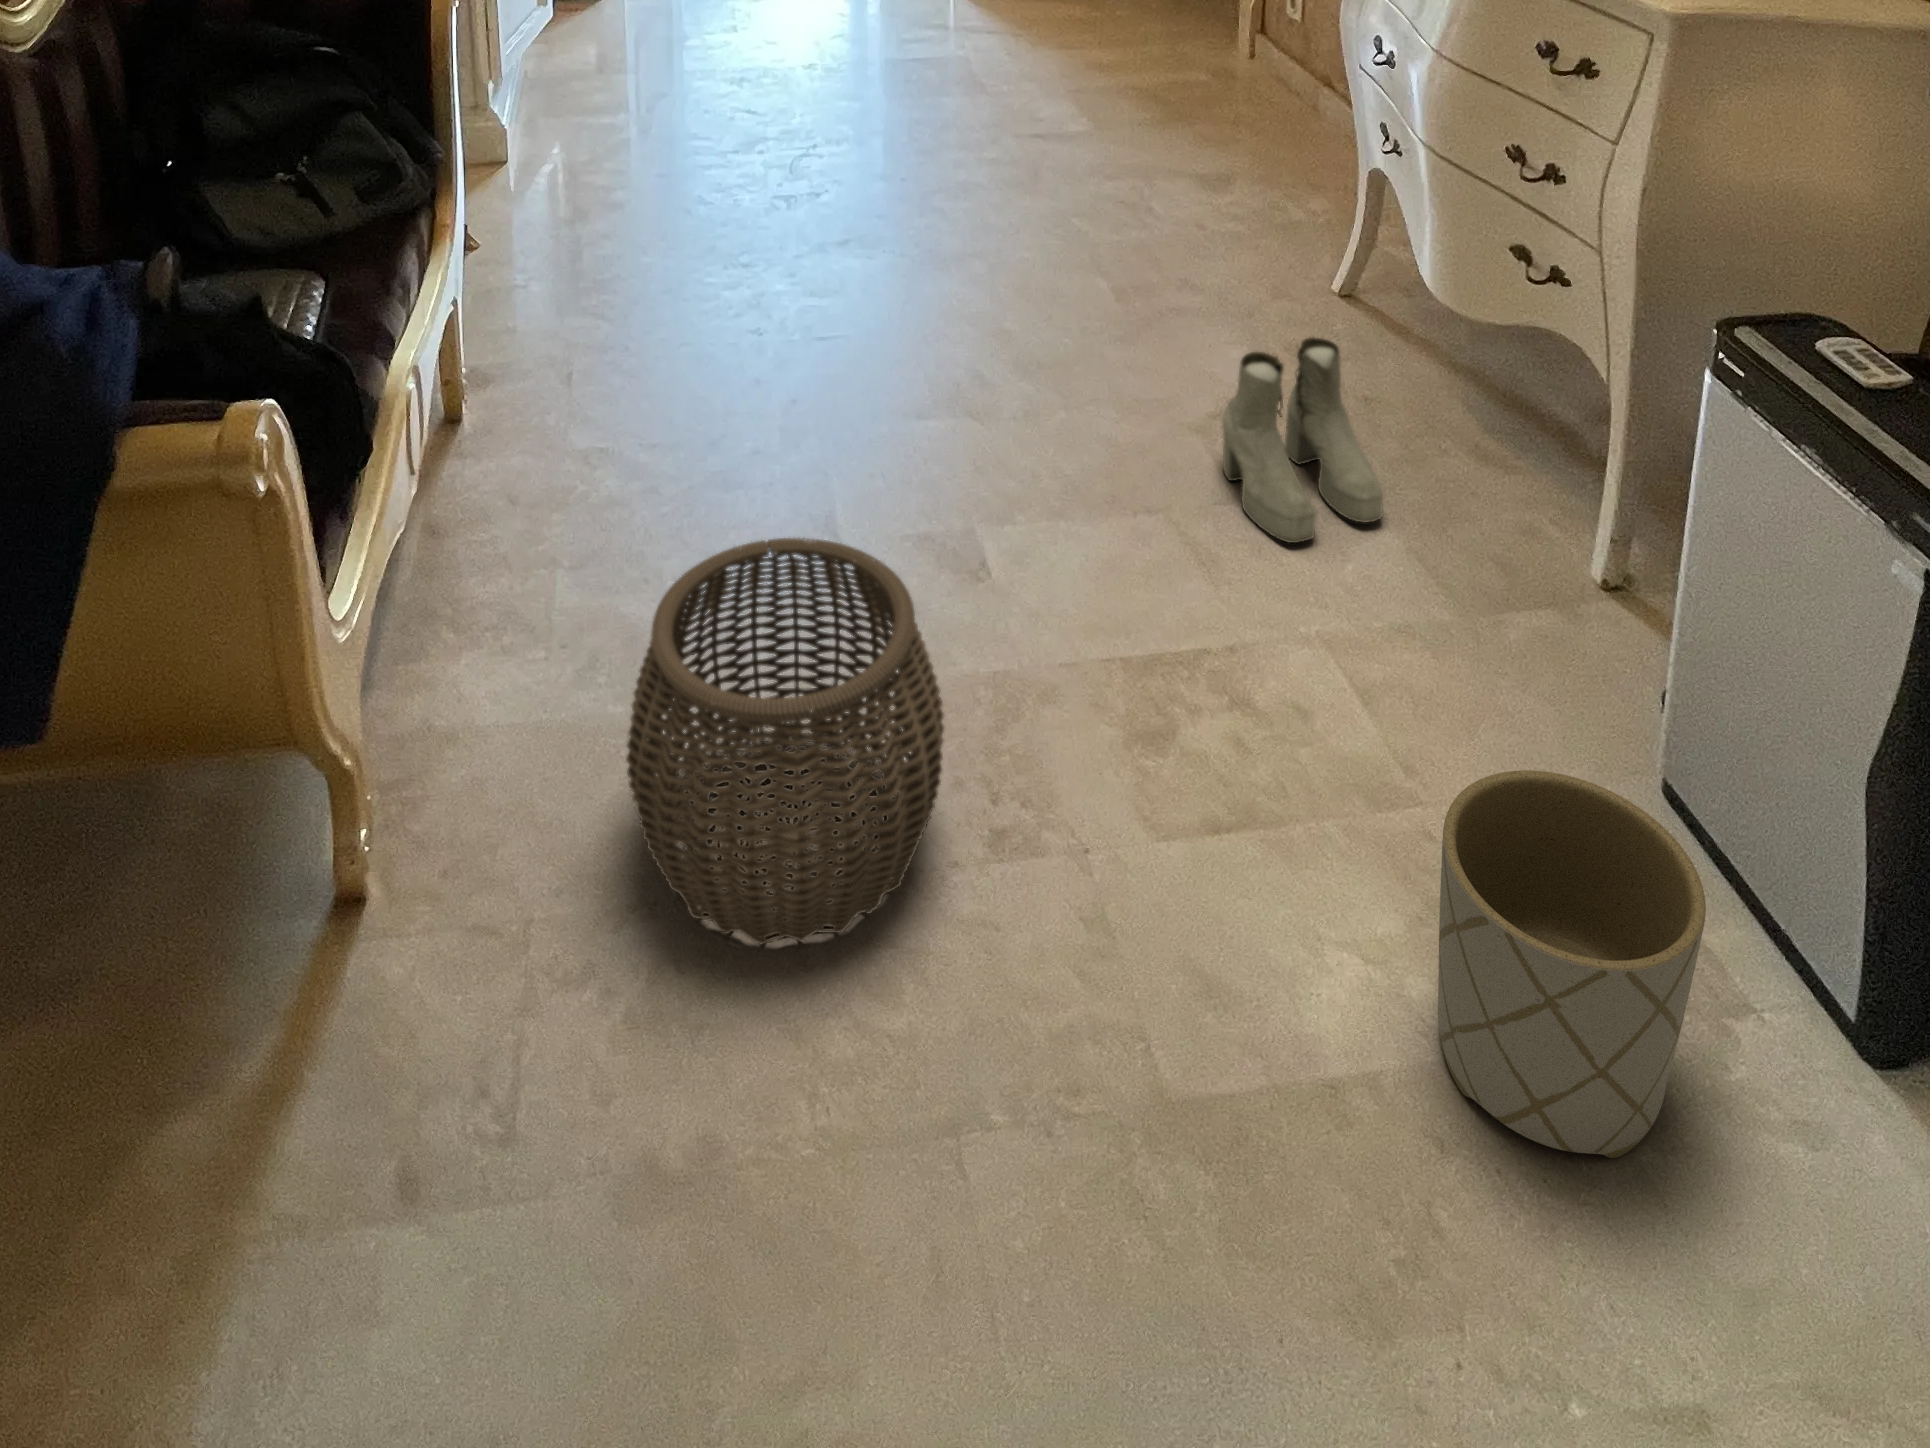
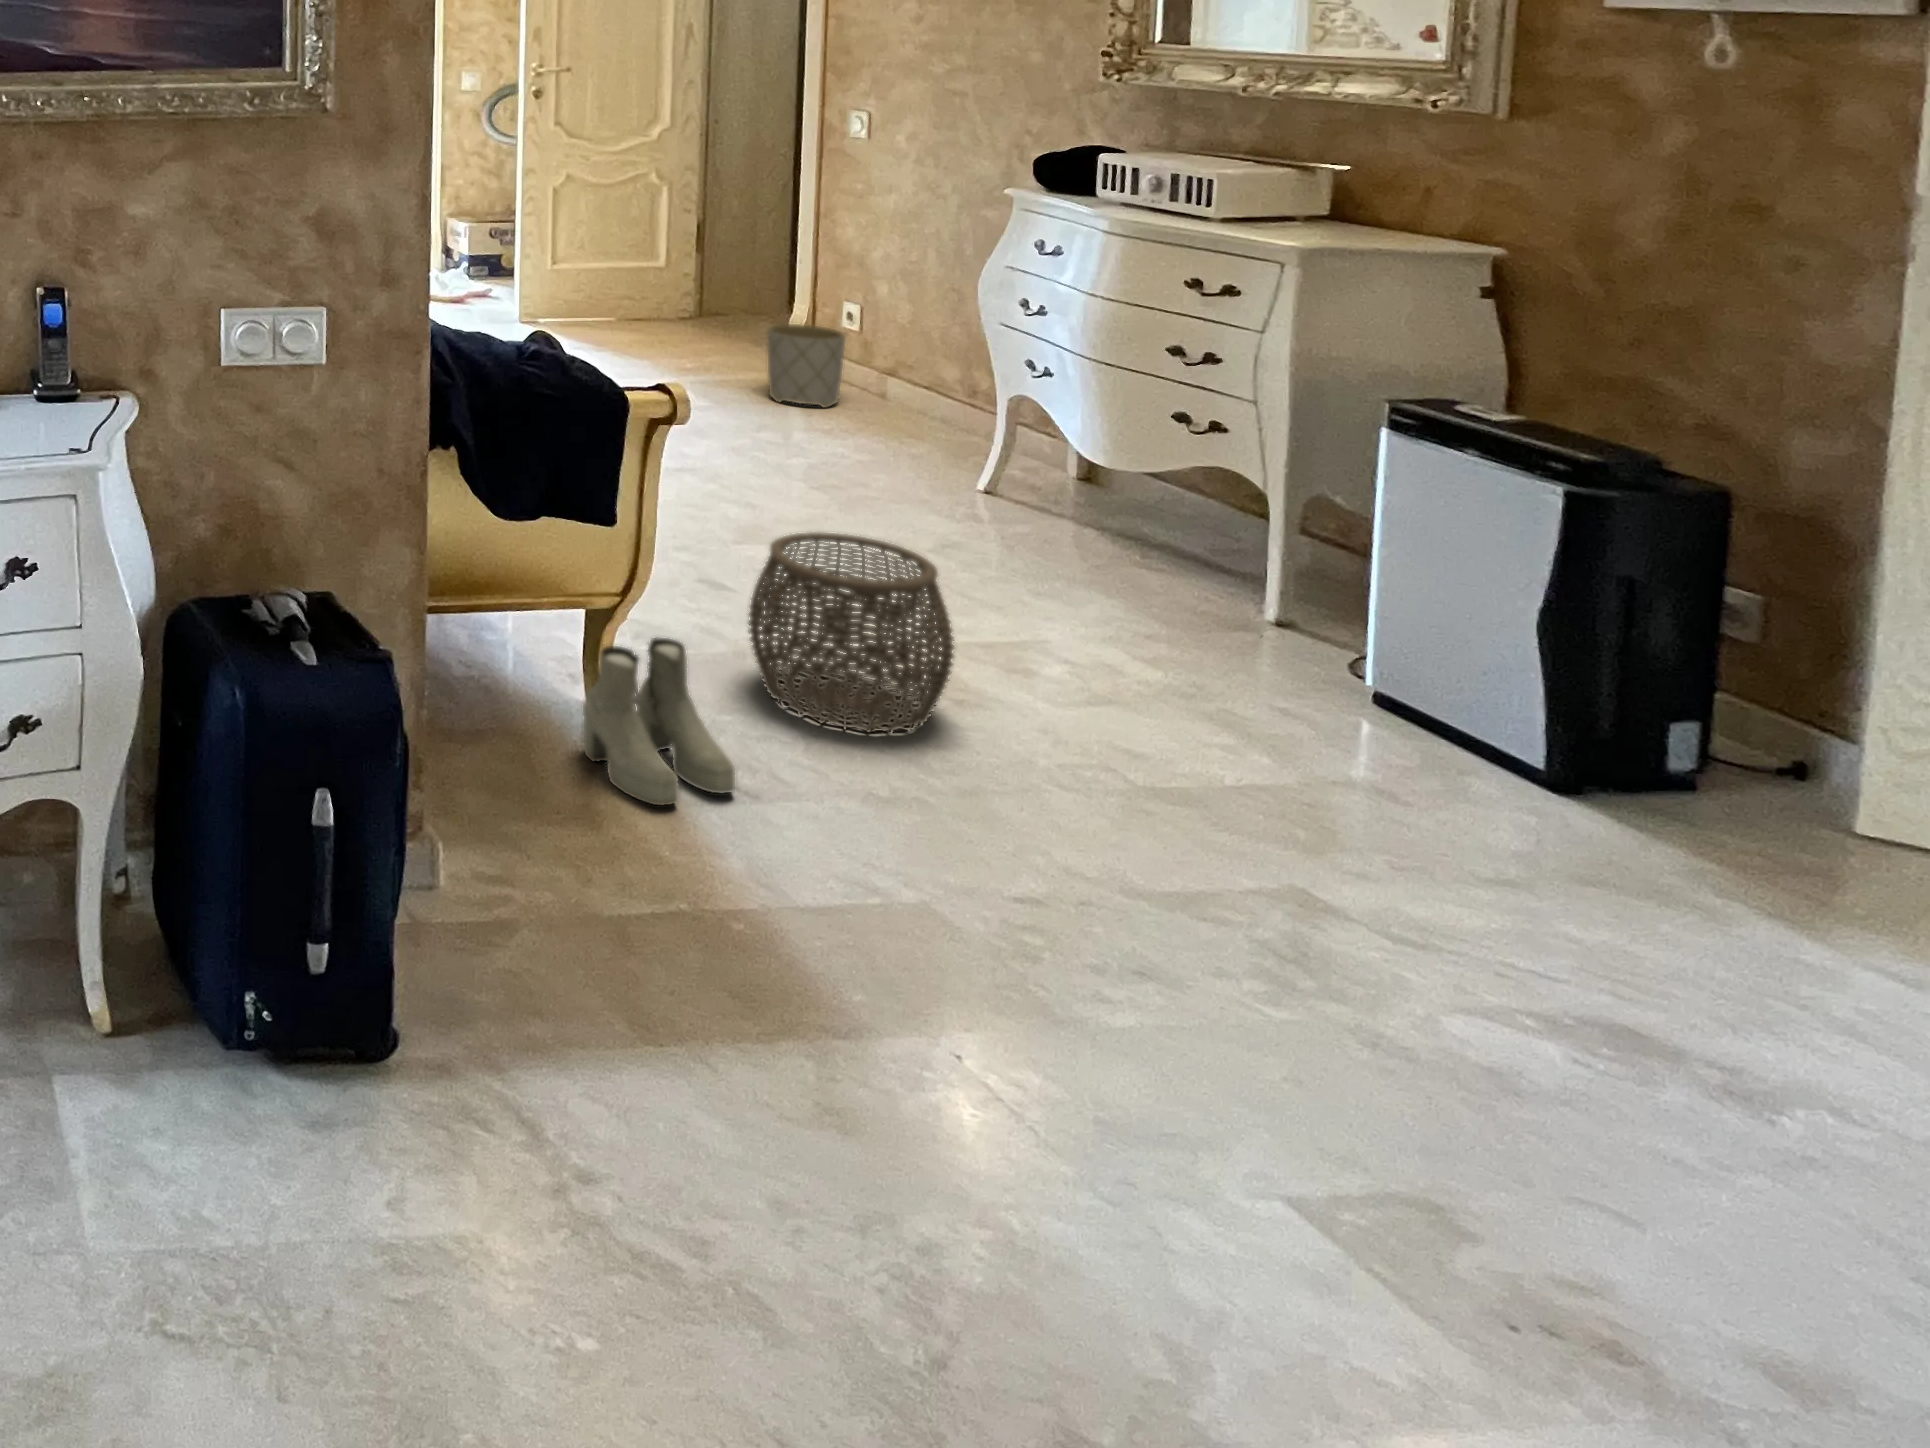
boots: present [1222,337,1383,543] -> present [583,638,735,805]
planter: present [1438,770,1706,1158] -> present [767,324,845,408]

